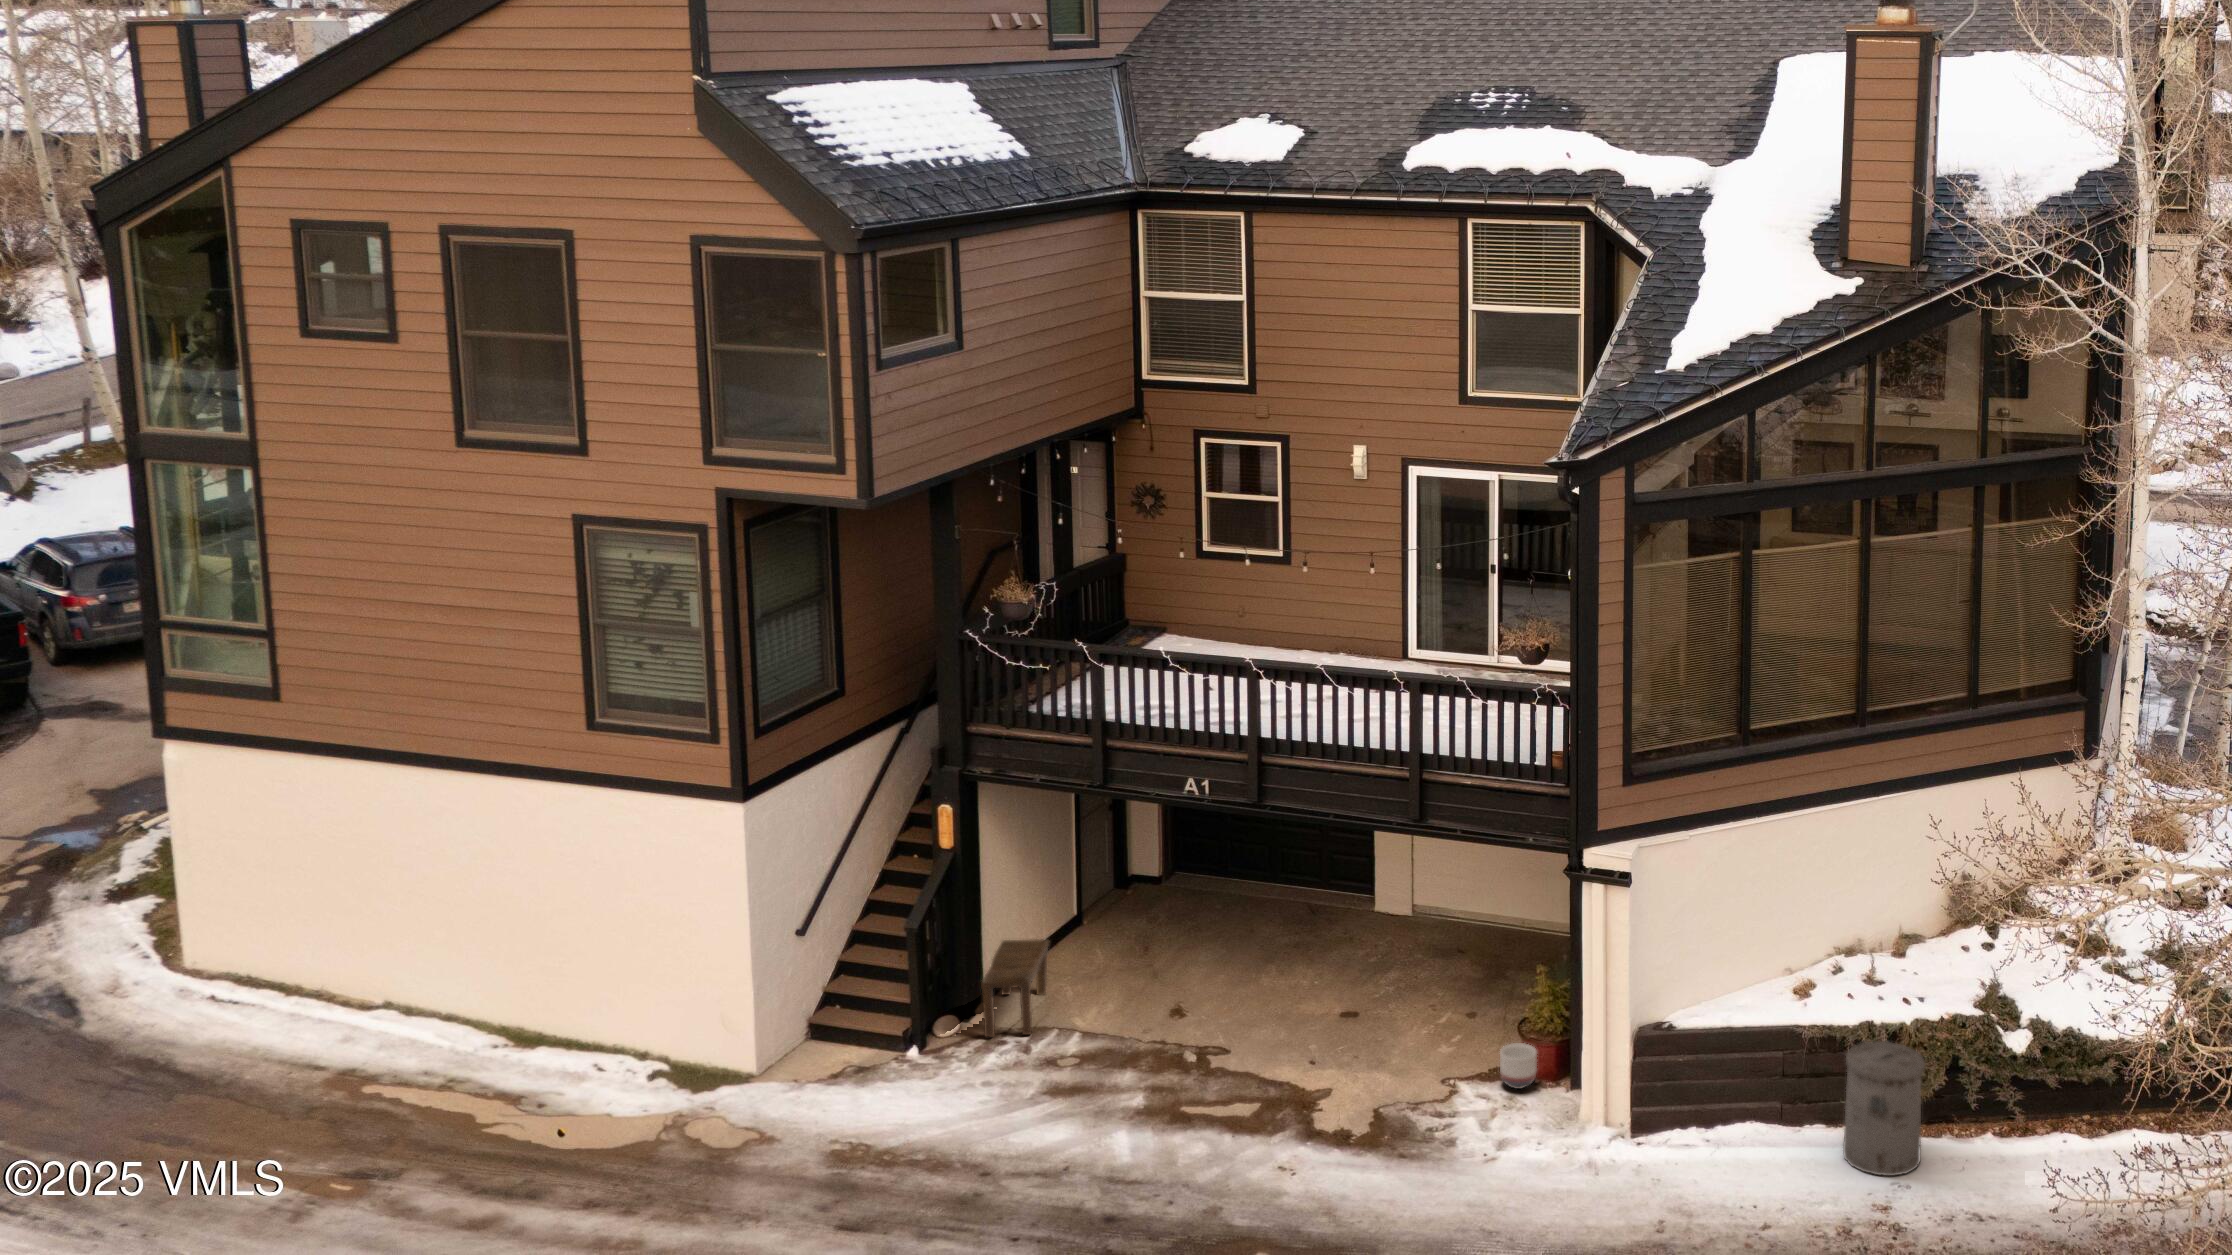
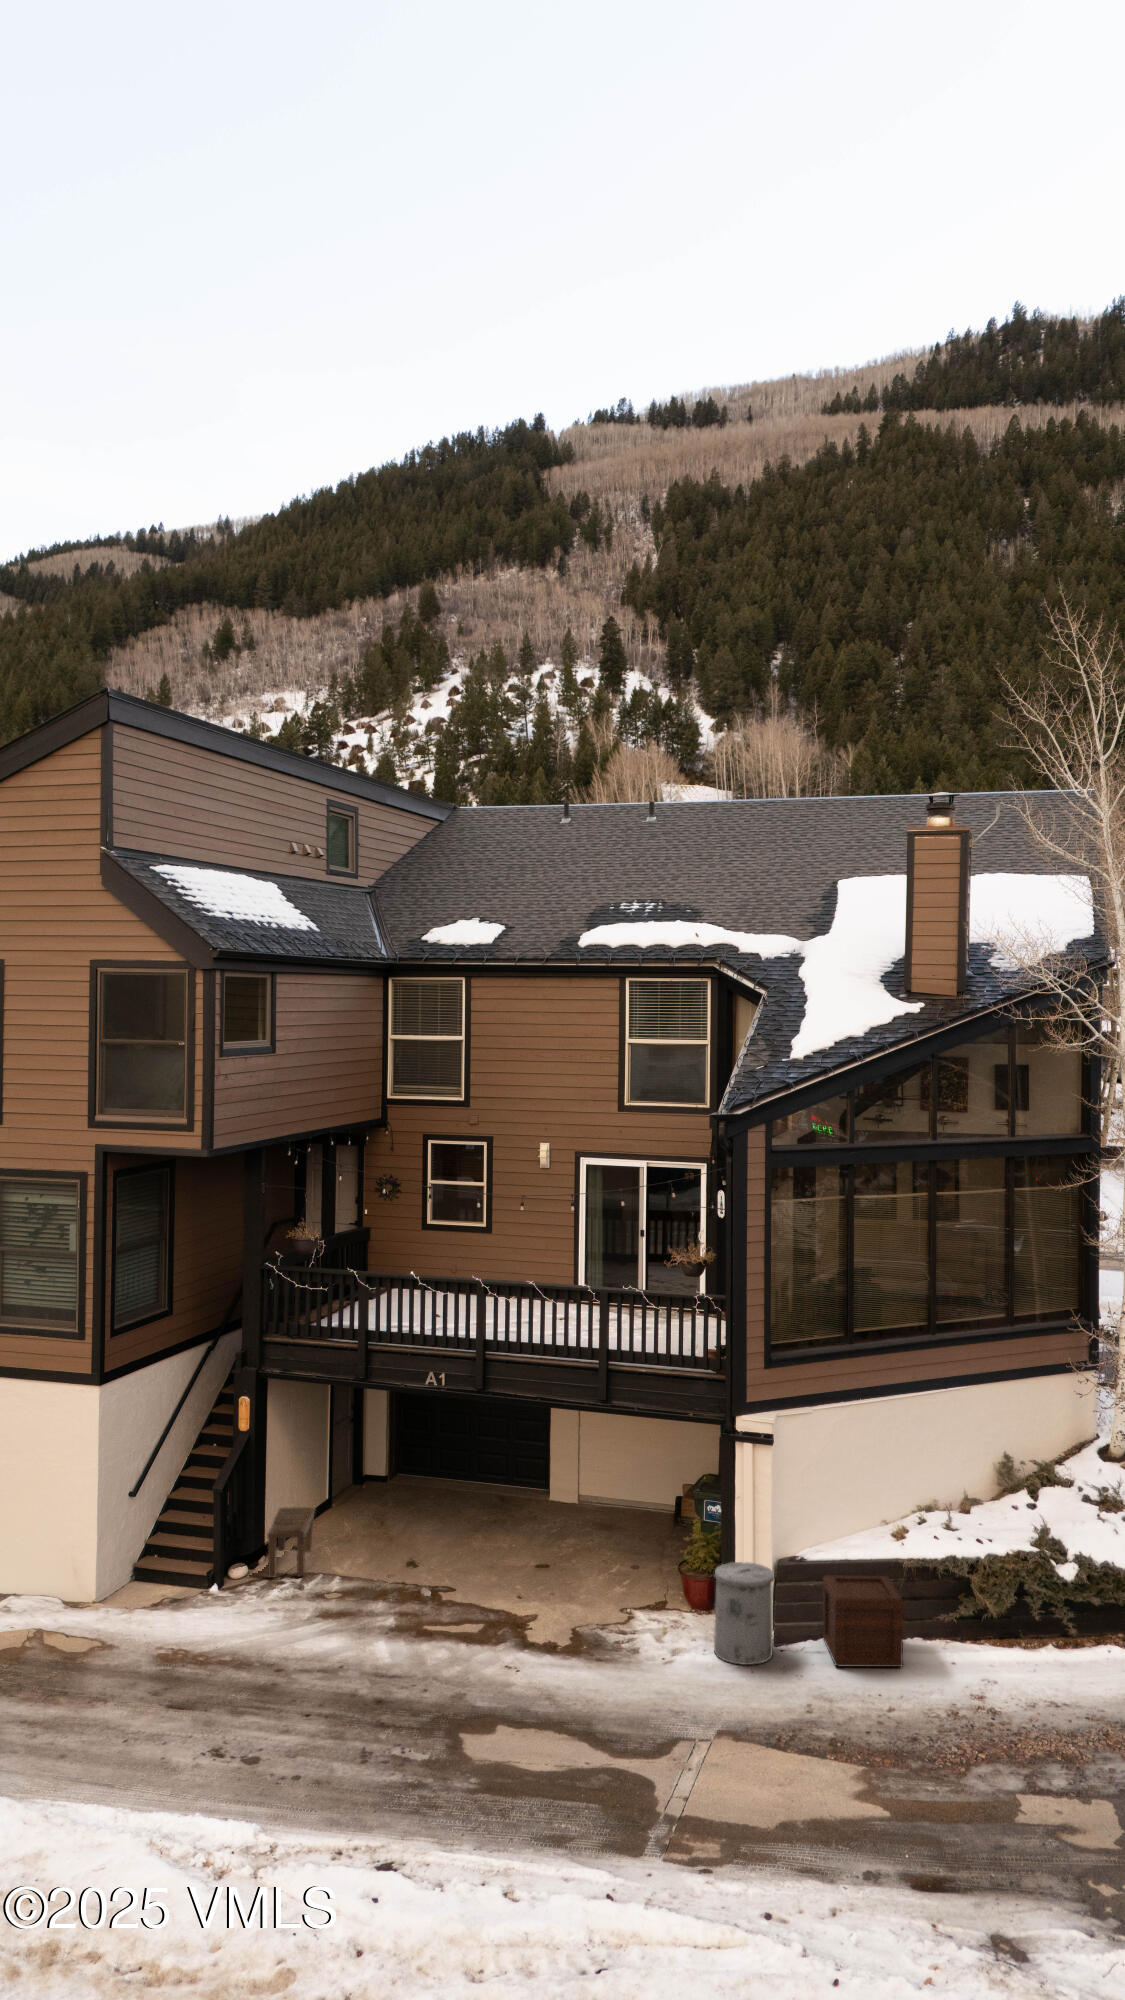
trash can: present [1843,1042,1925,1176] -> present [714,1562,774,1665]
planter: present [1500,1043,1537,1089] -> none [668,1579,696,1614]
wooden crate: none [1696,1049,1795,1169] -> present [823,1575,903,1667]

